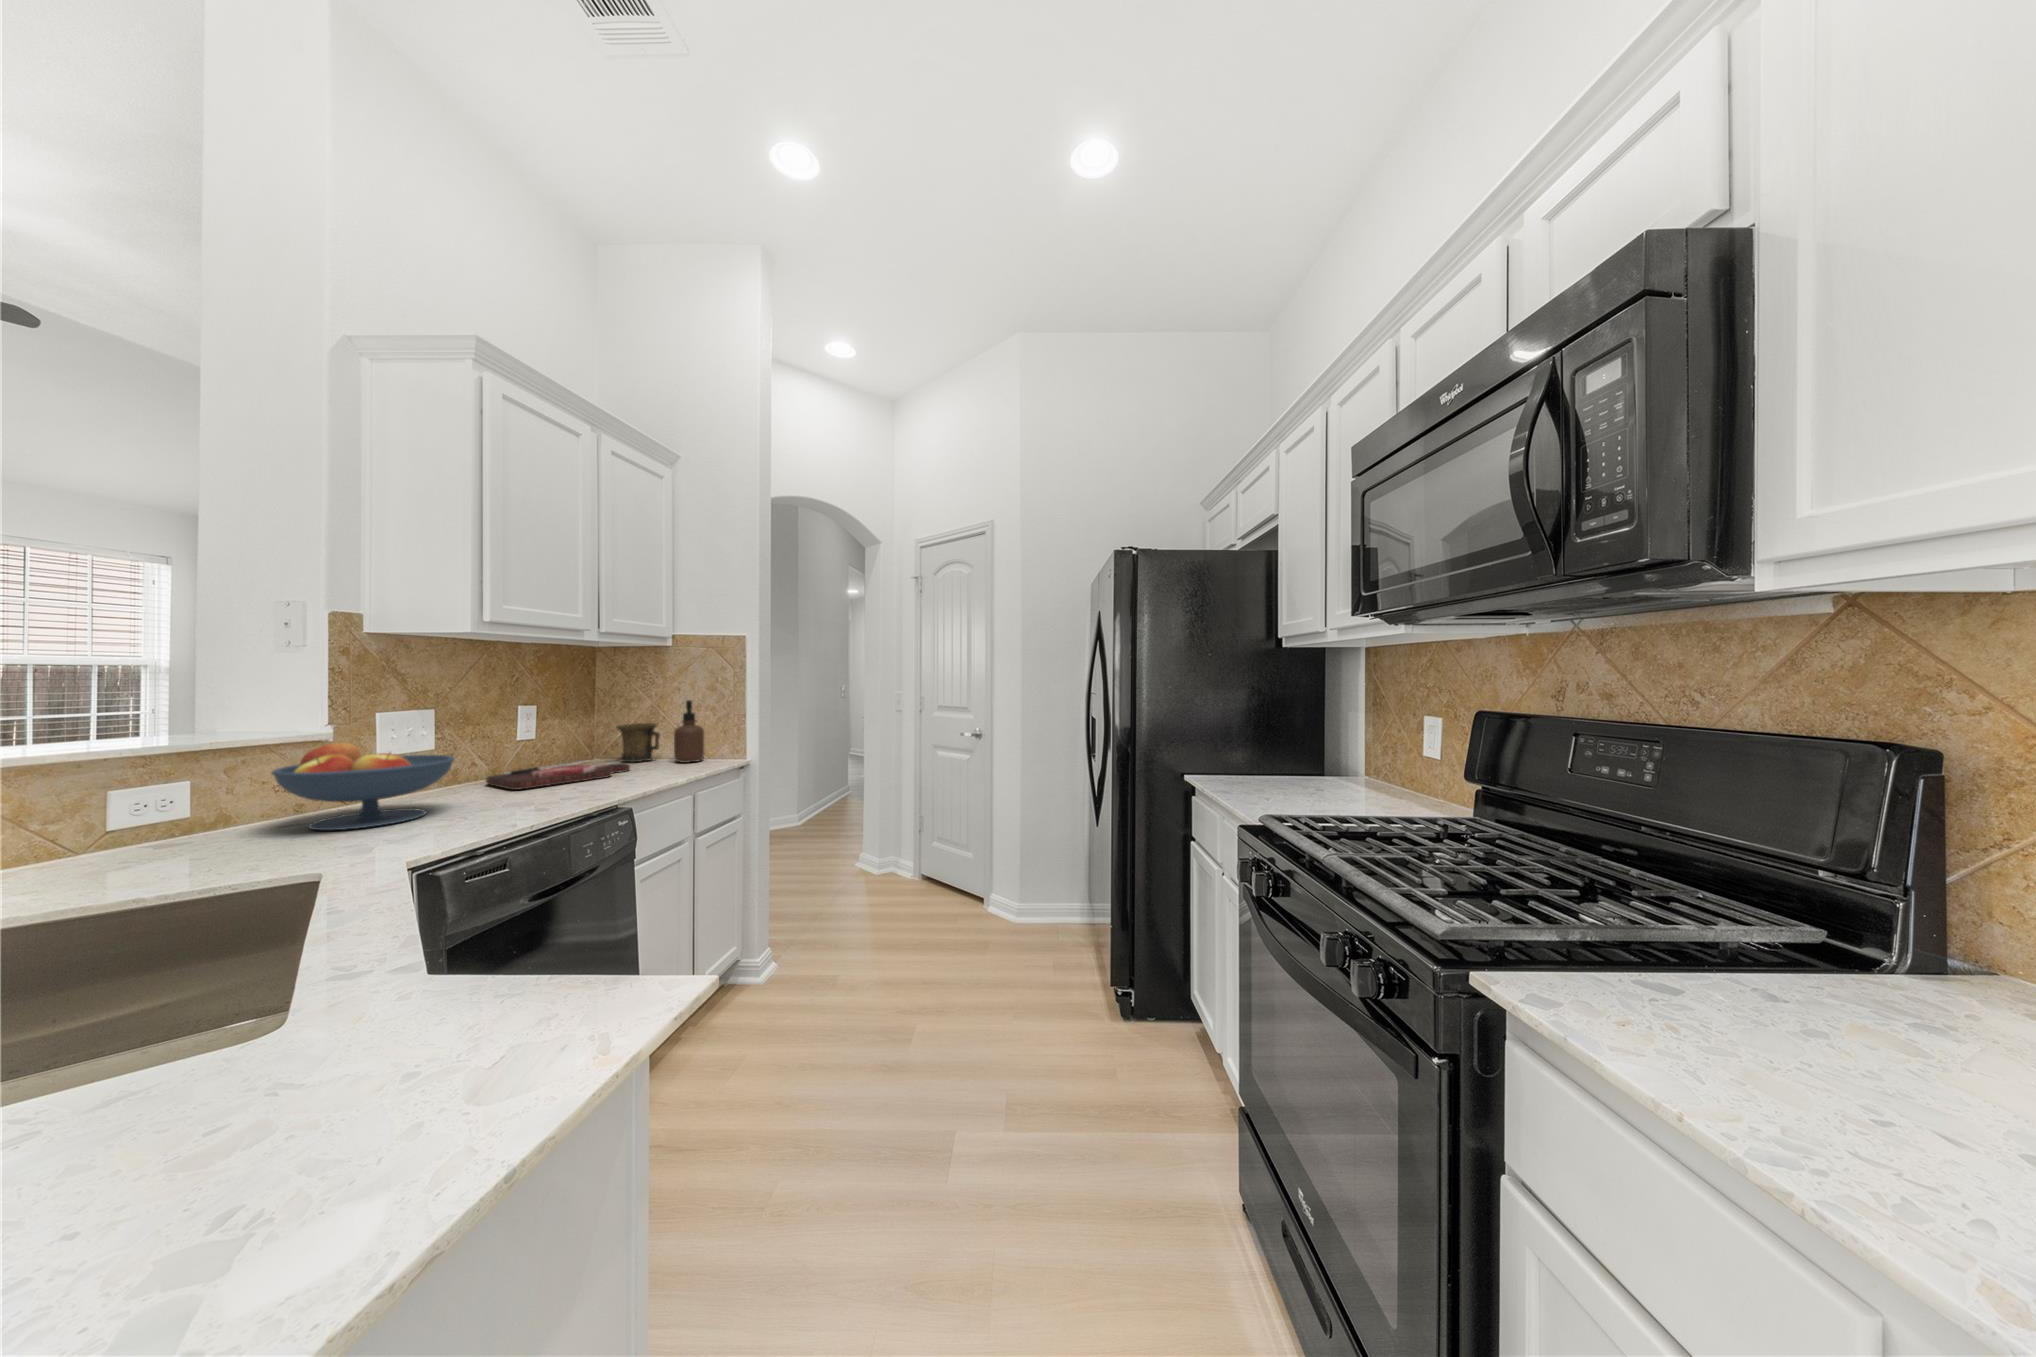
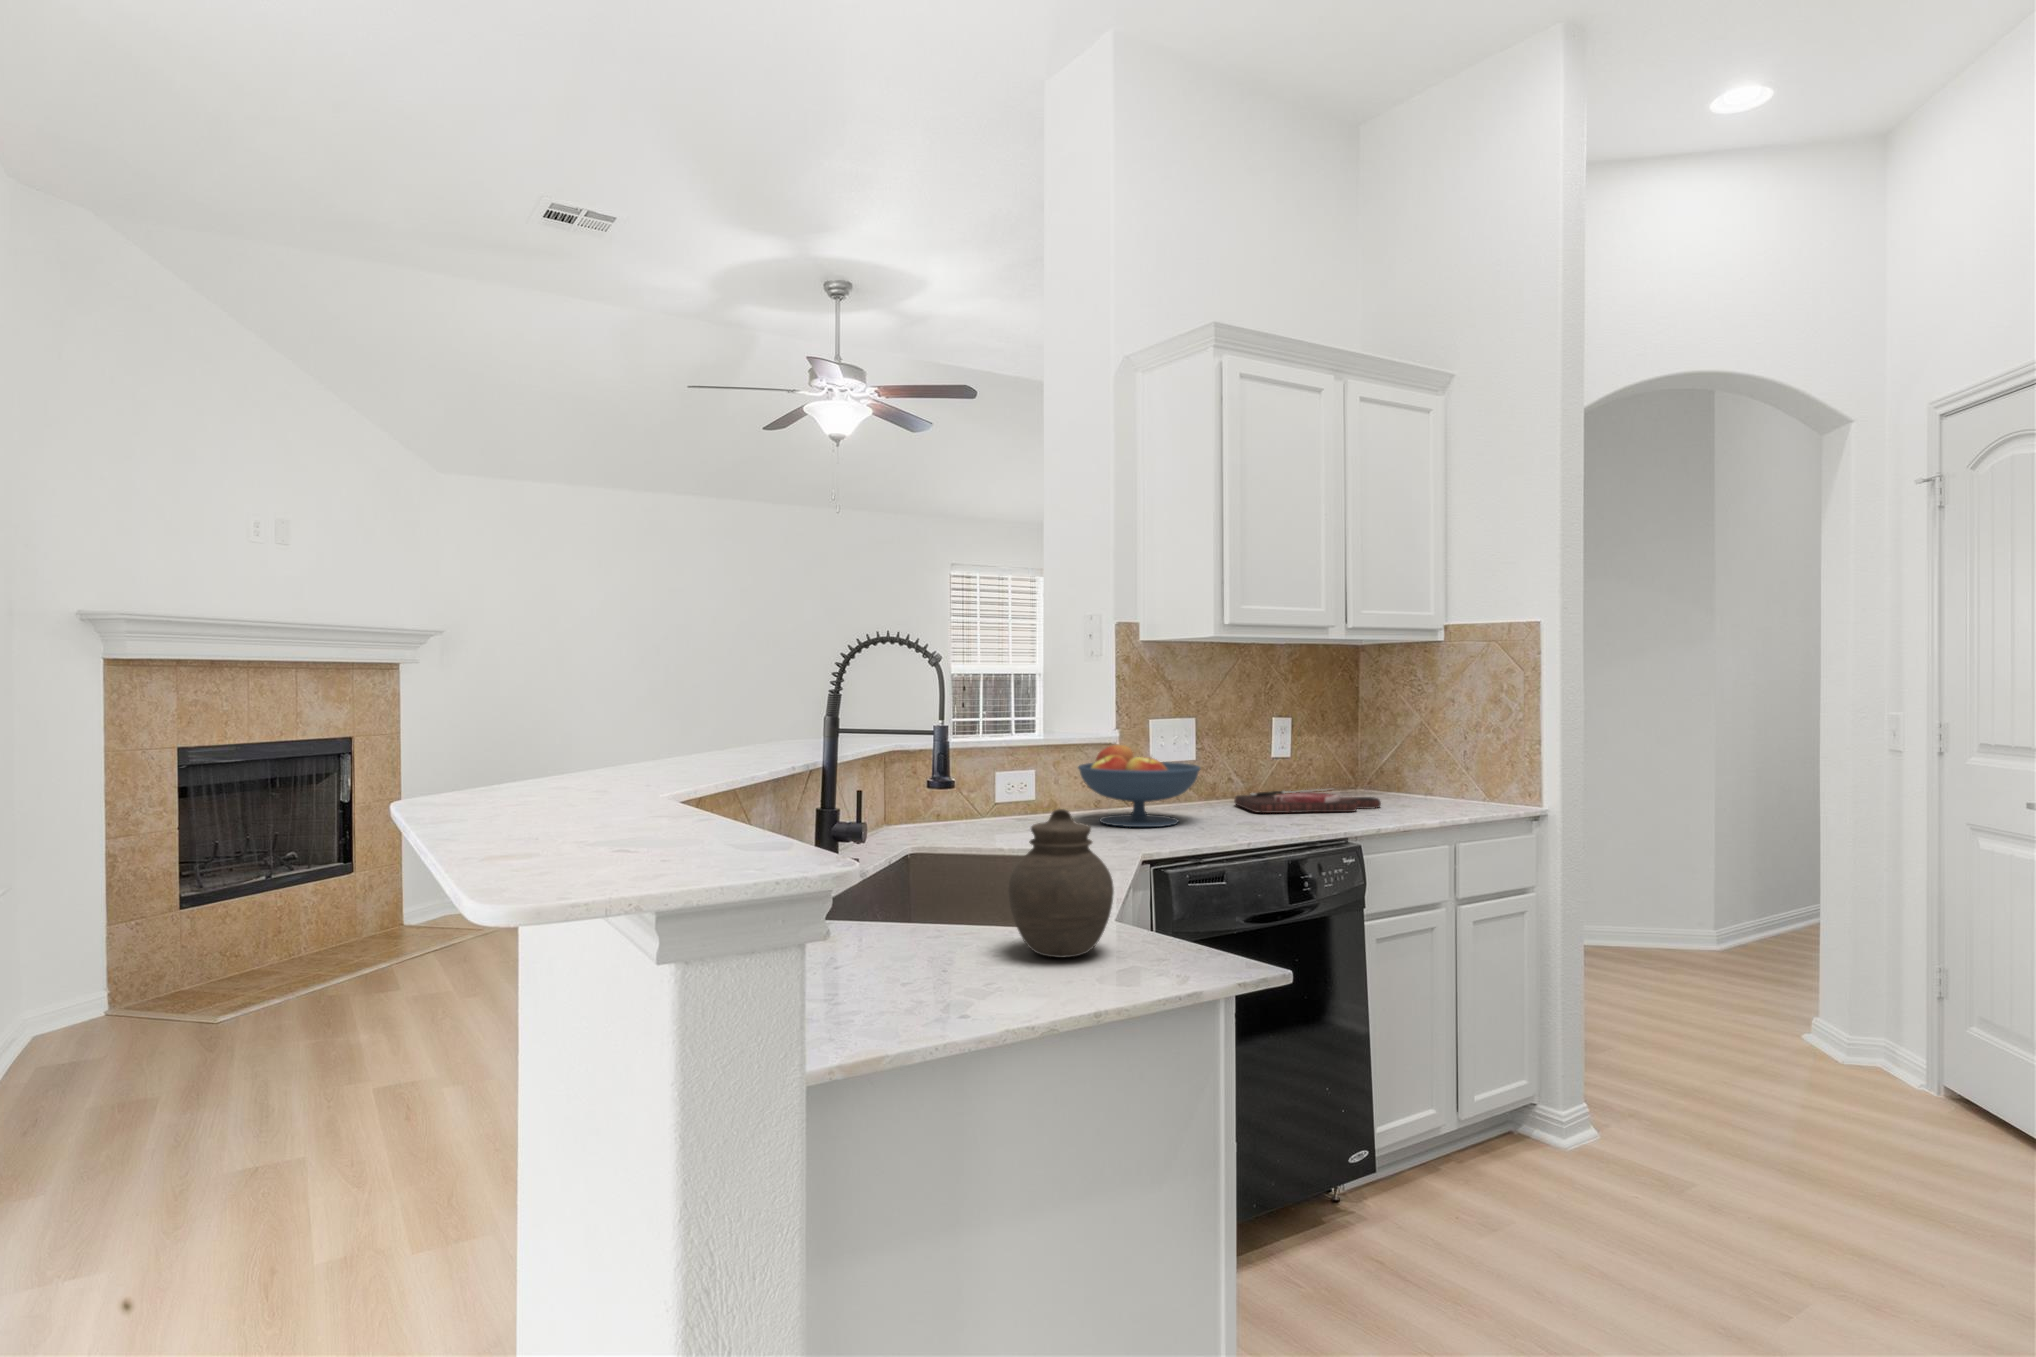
soap dispenser: present [674,700,704,763] -> none [1439,718,1480,806]
mug: present [616,723,660,762] -> none [1371,748,1423,799]
jar: none [167,866,400,1092] -> present [1008,809,1114,958]

